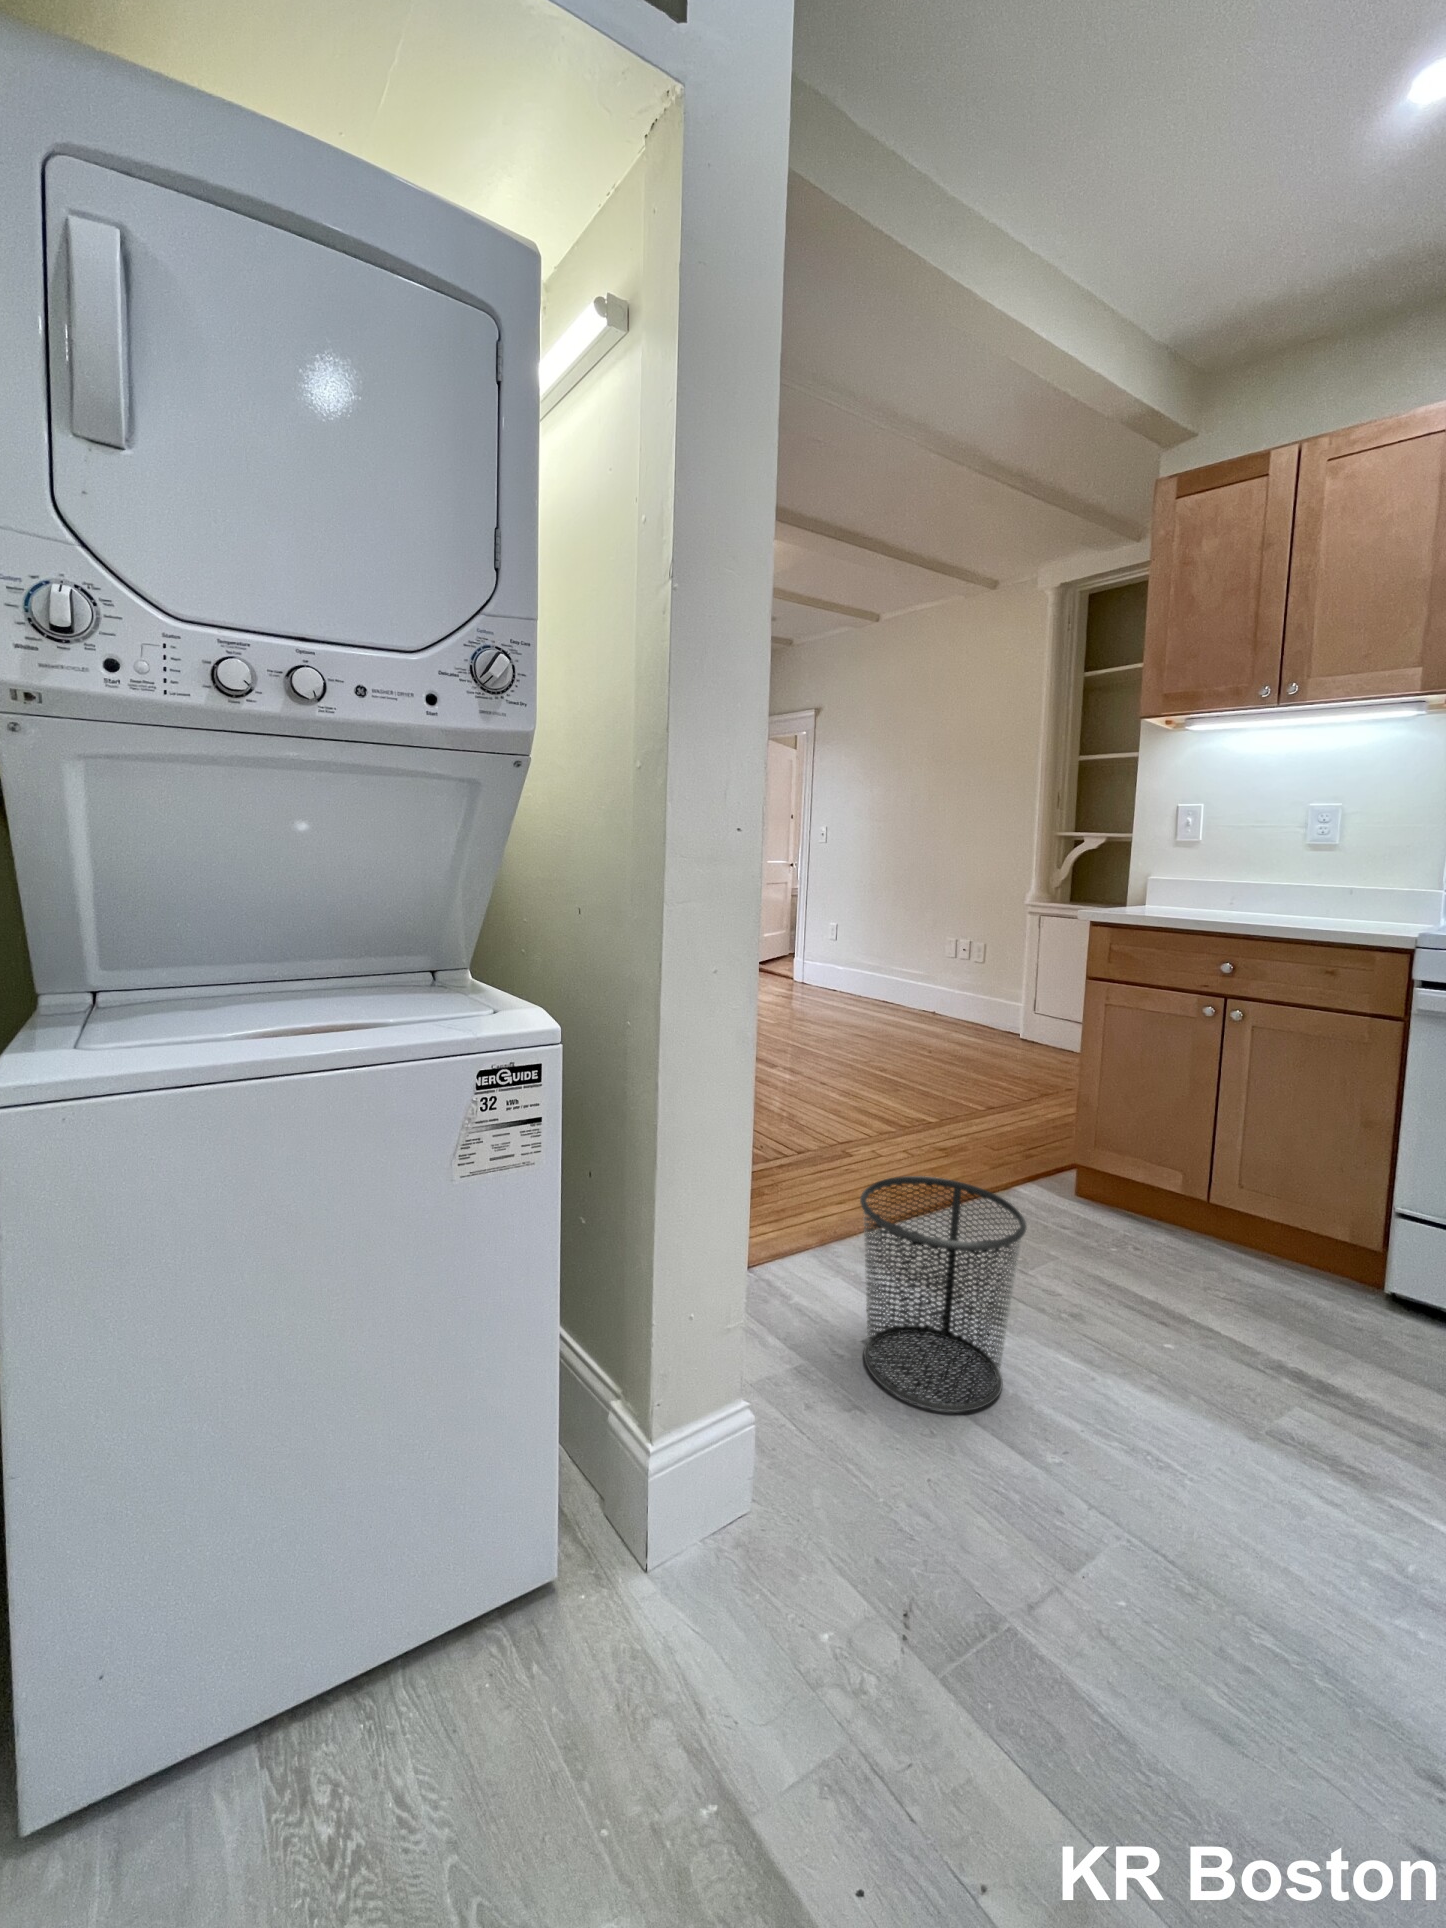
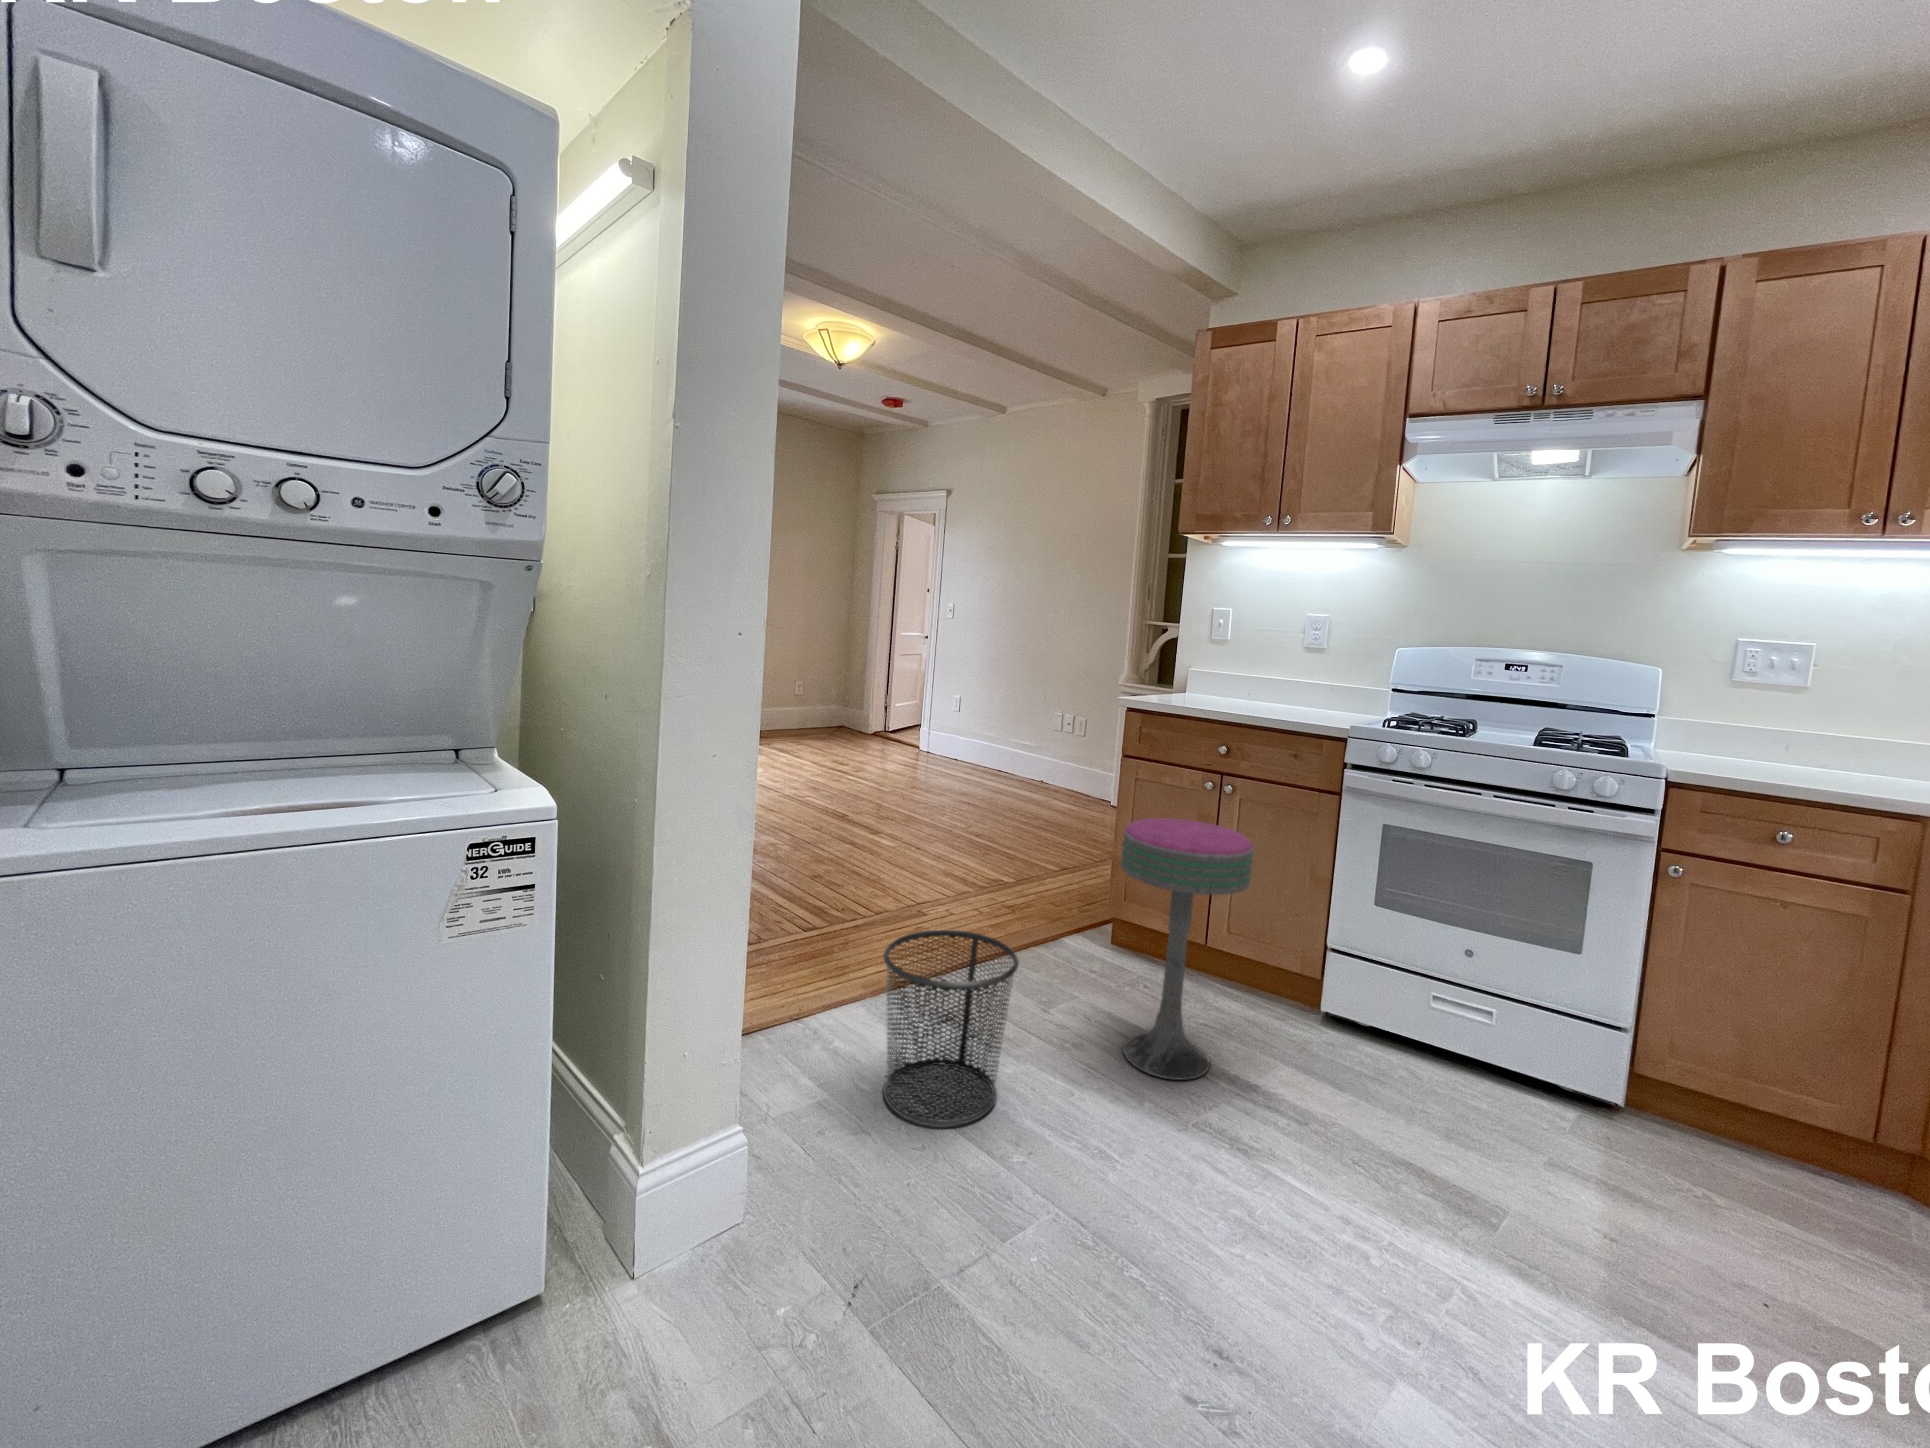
bar stool: none [1127,1048,1319,1374] -> present [1121,818,1254,1080]

